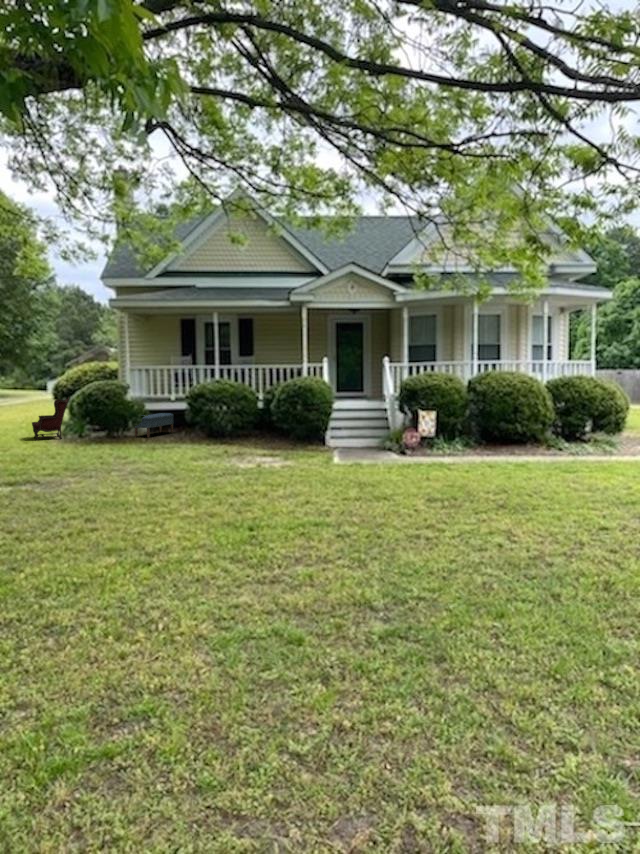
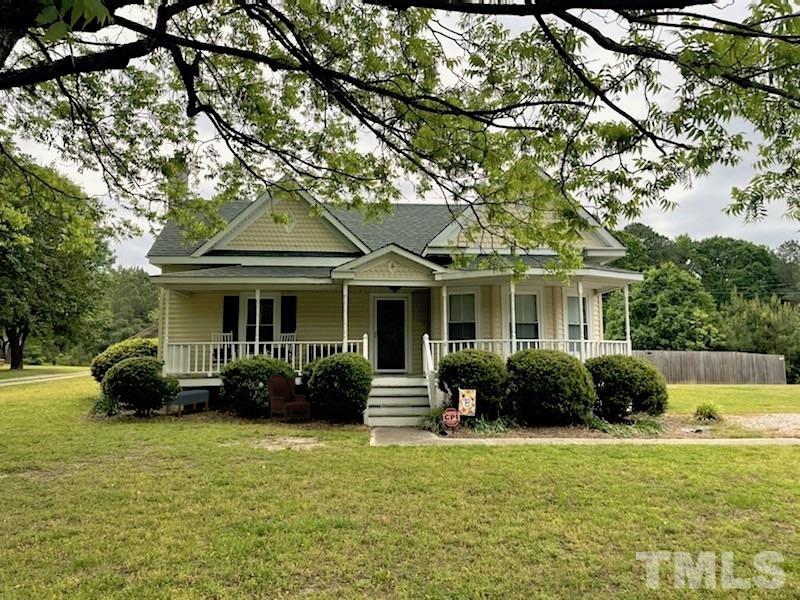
armchair: present [32,397,69,441] -> present [267,374,310,424]

